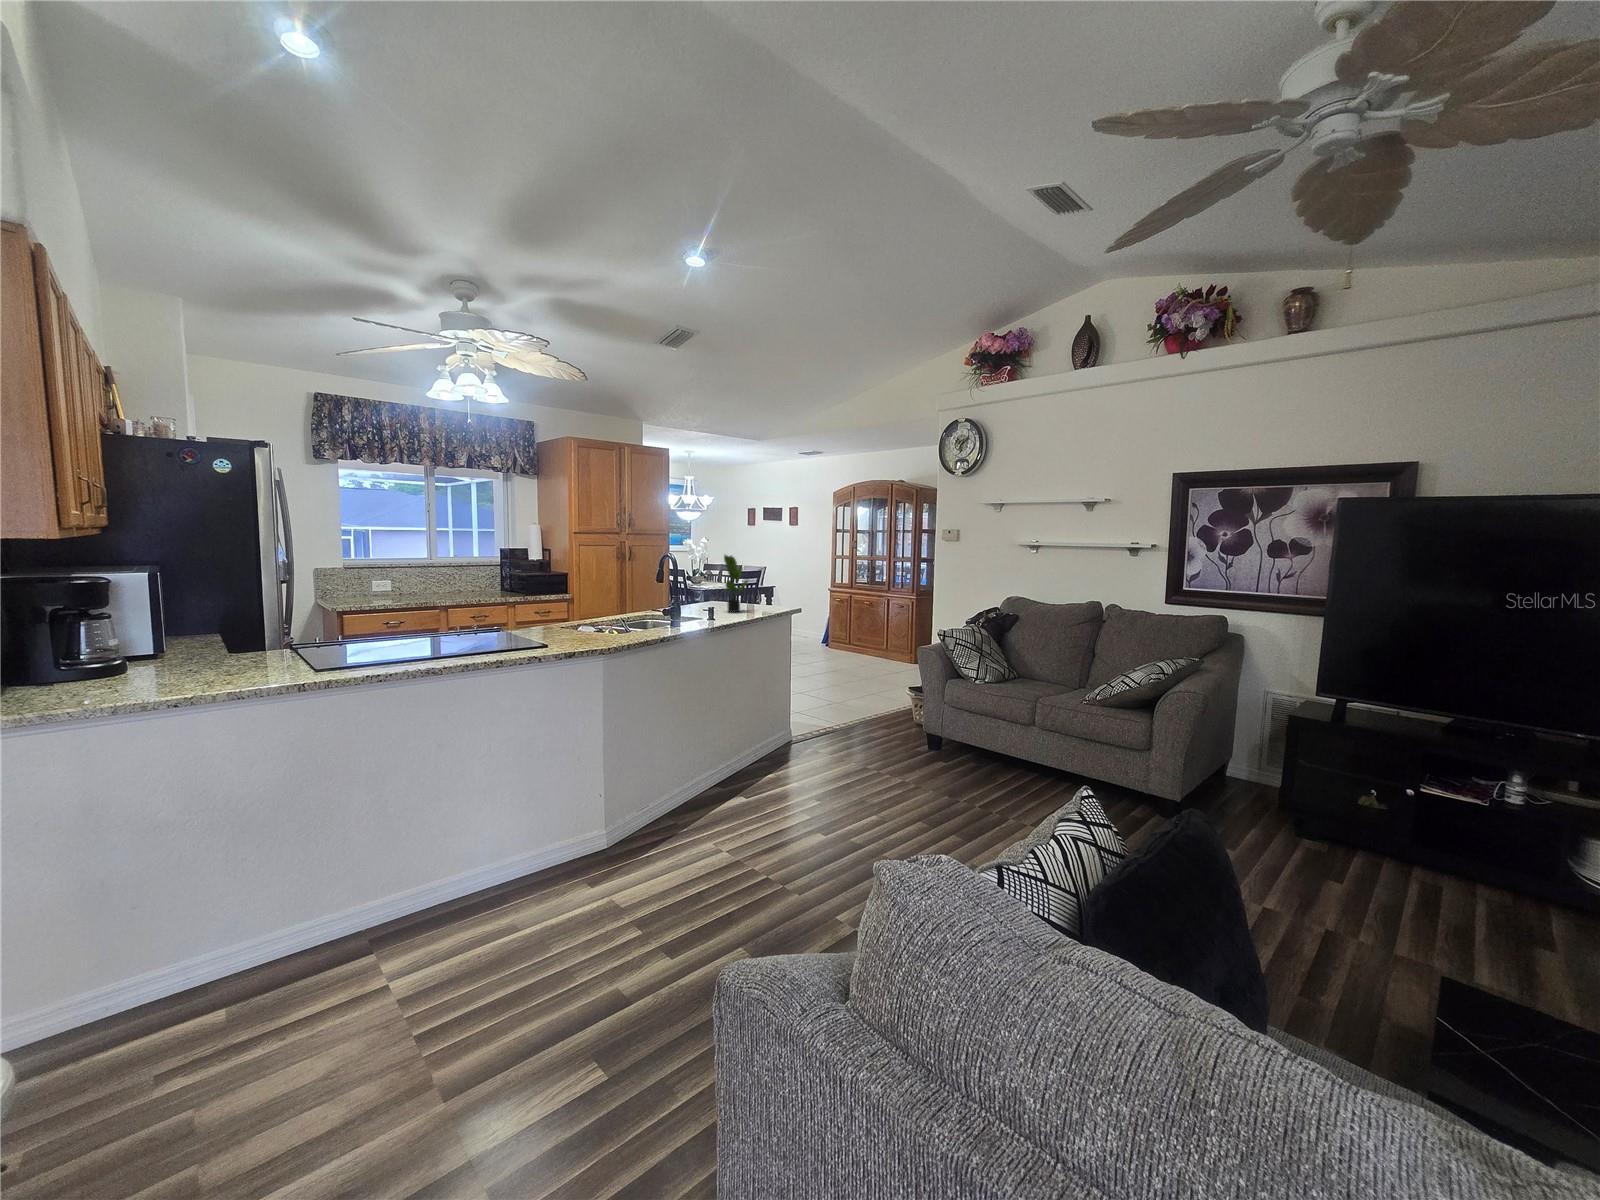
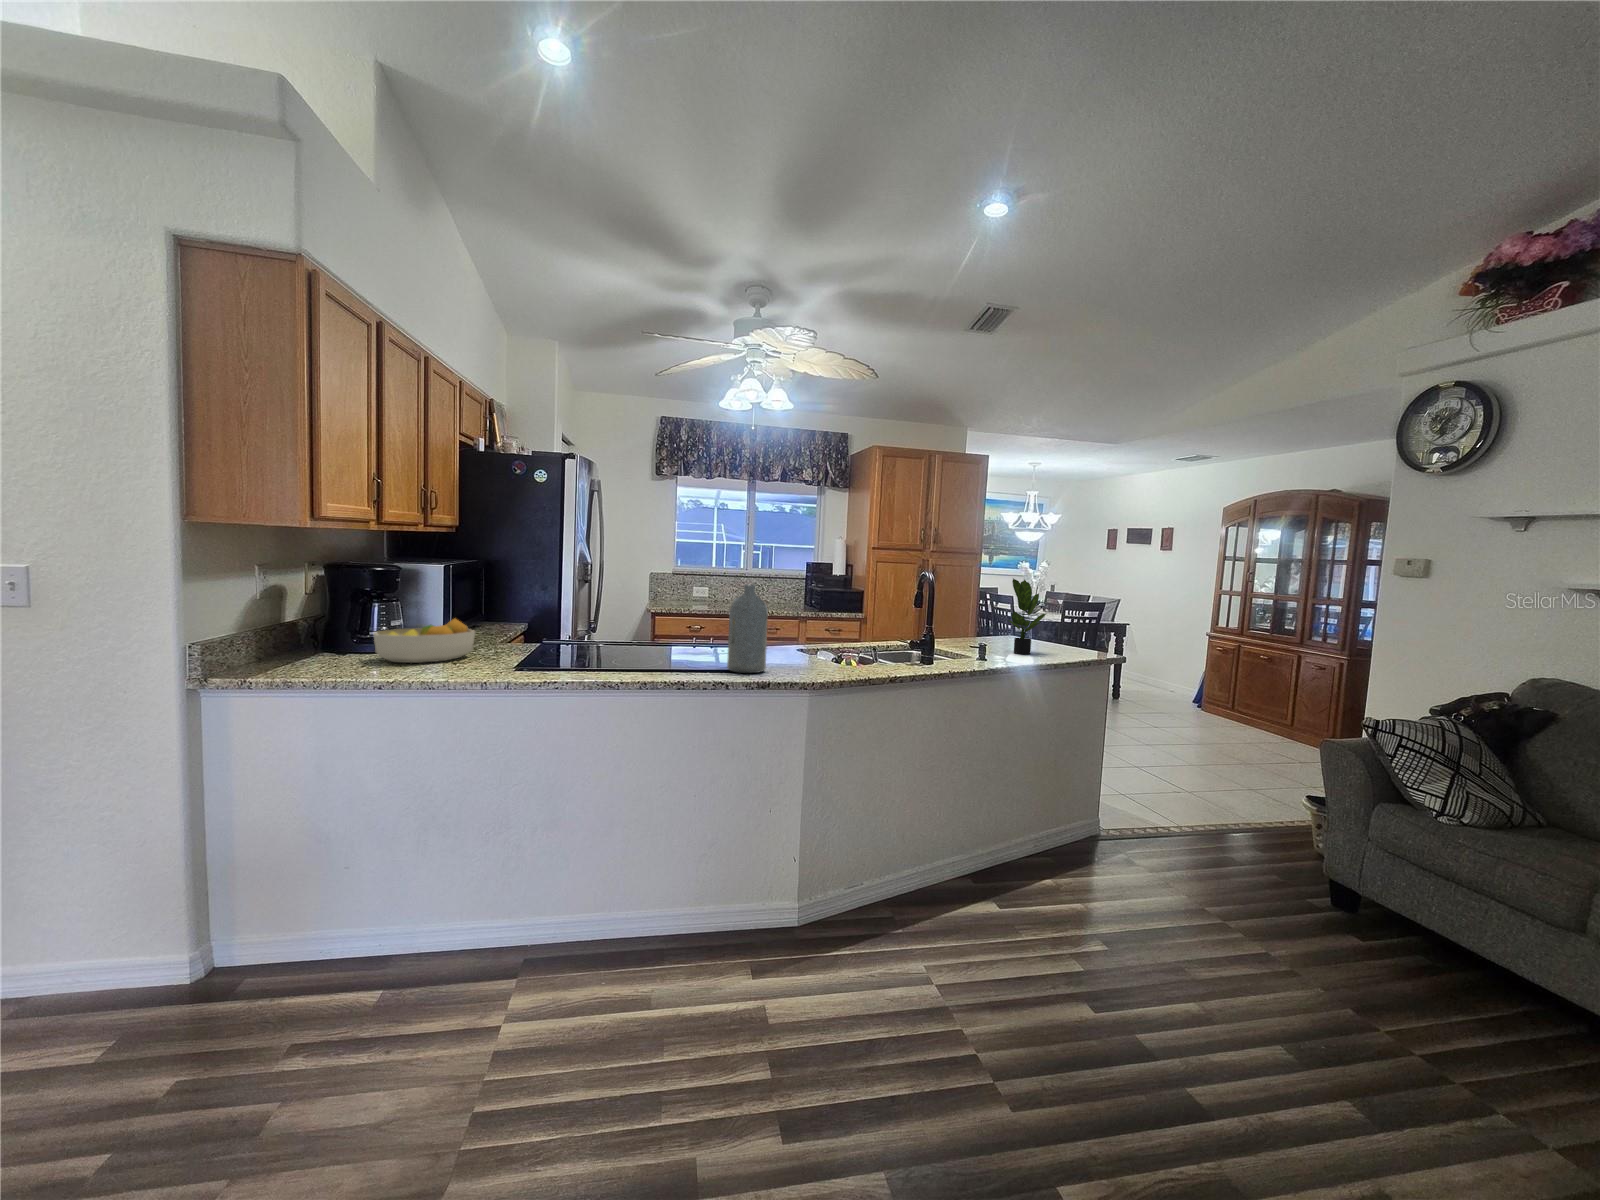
bottle: none [525,571,562,648] -> present [727,584,768,673]
fruit bowl: none [102,628,233,682] -> present [373,619,475,663]

